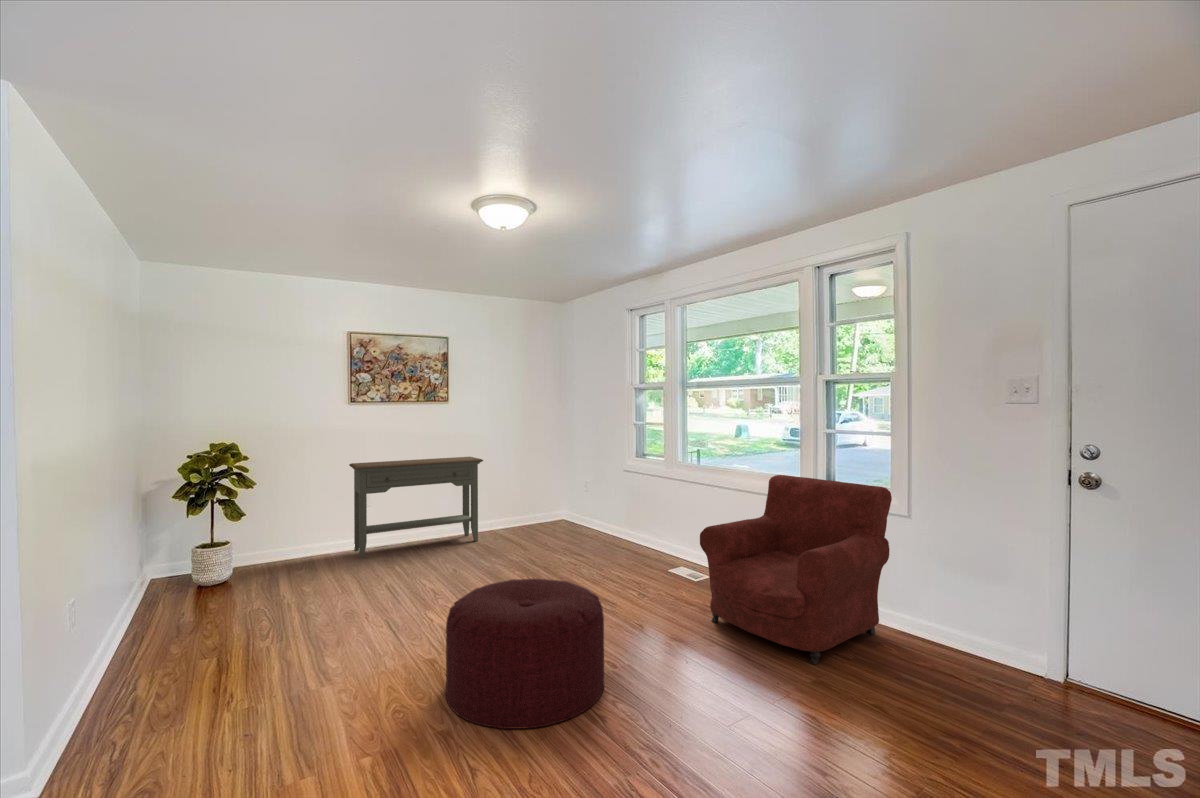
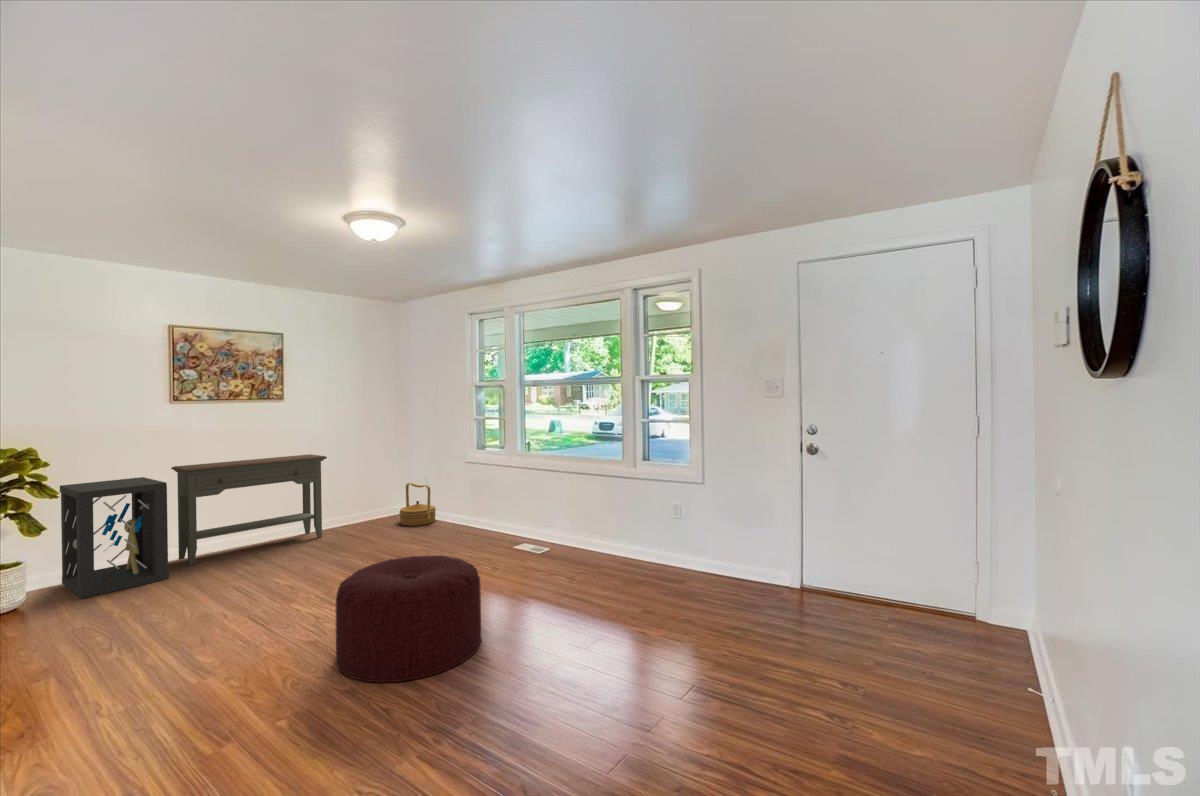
storage cabinet: none [262,472,340,581] -> present [60,477,169,599]
armchair: present [700,475,892,664] -> none [549,457,692,599]
woven basket: none [553,491,590,536] -> present [399,483,436,526]

